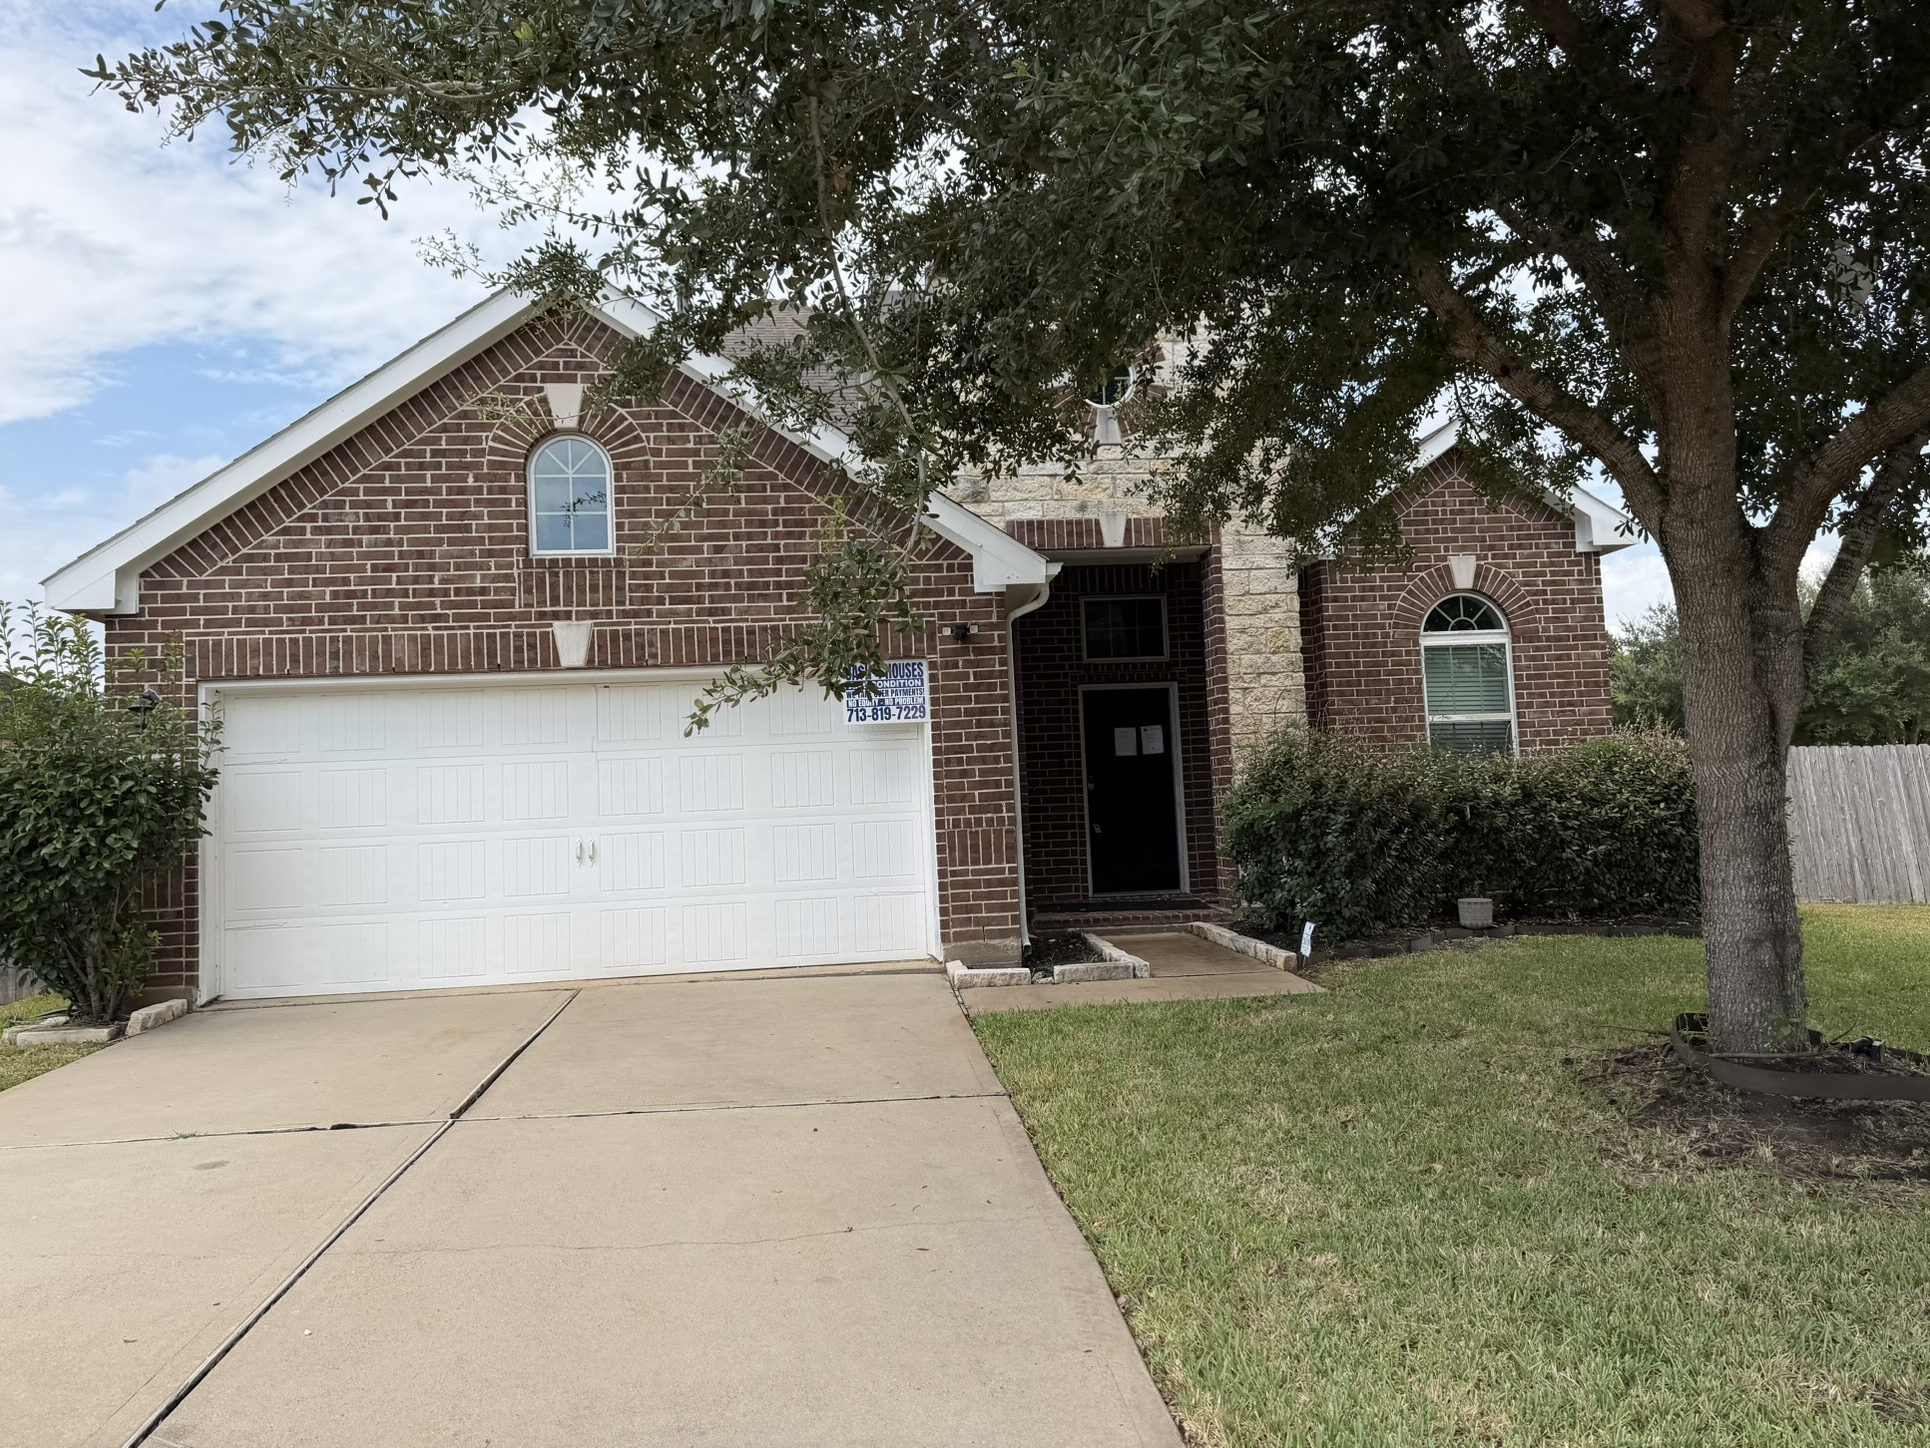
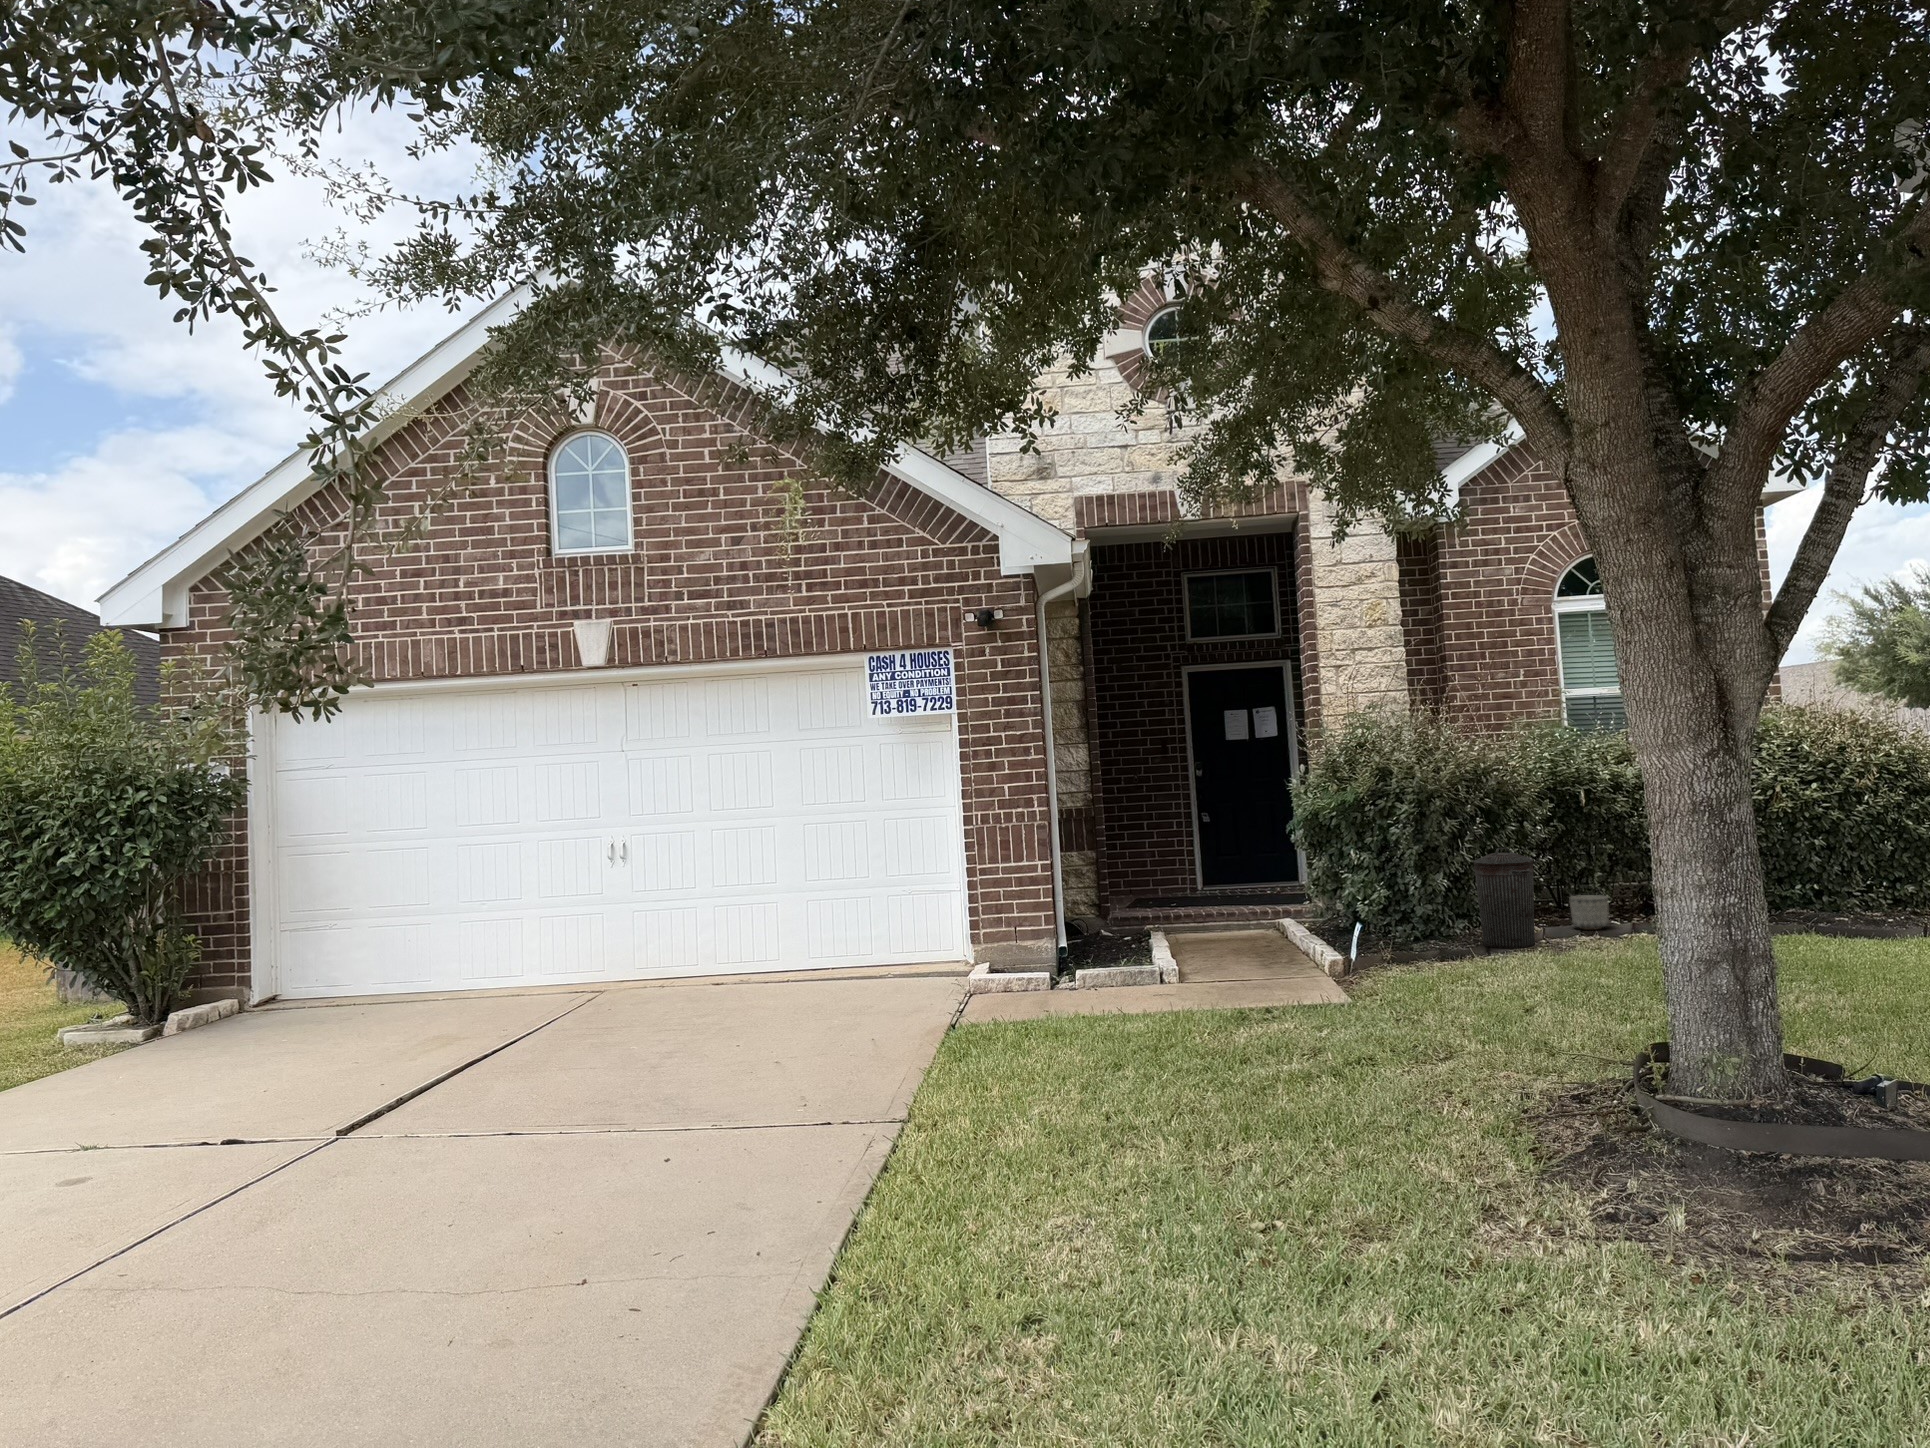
trash can: none [1388,855,1441,944] -> present [1474,848,1535,948]

